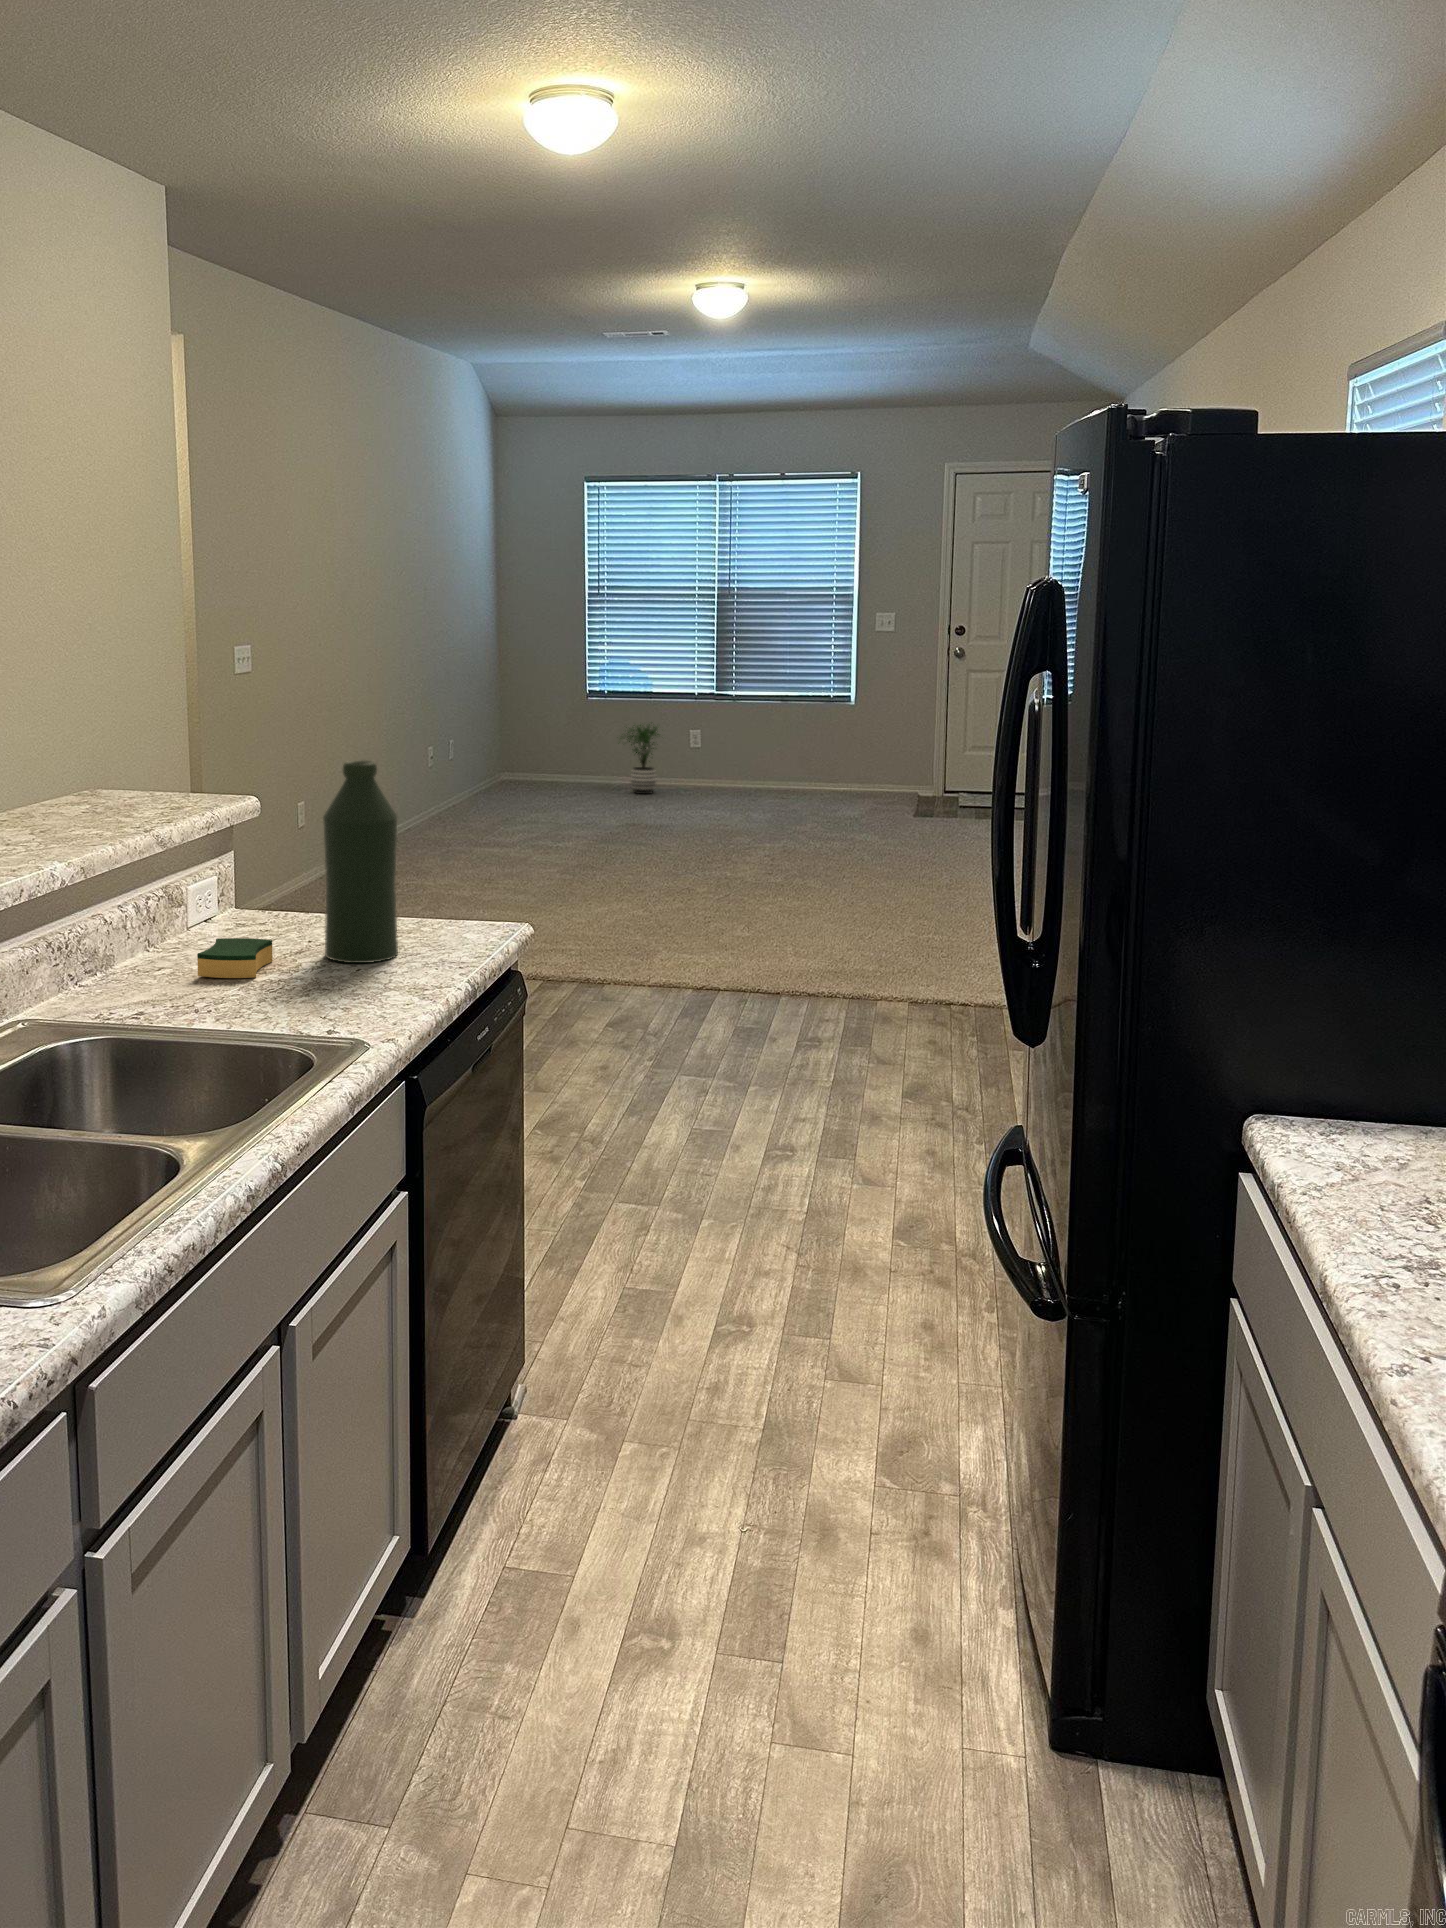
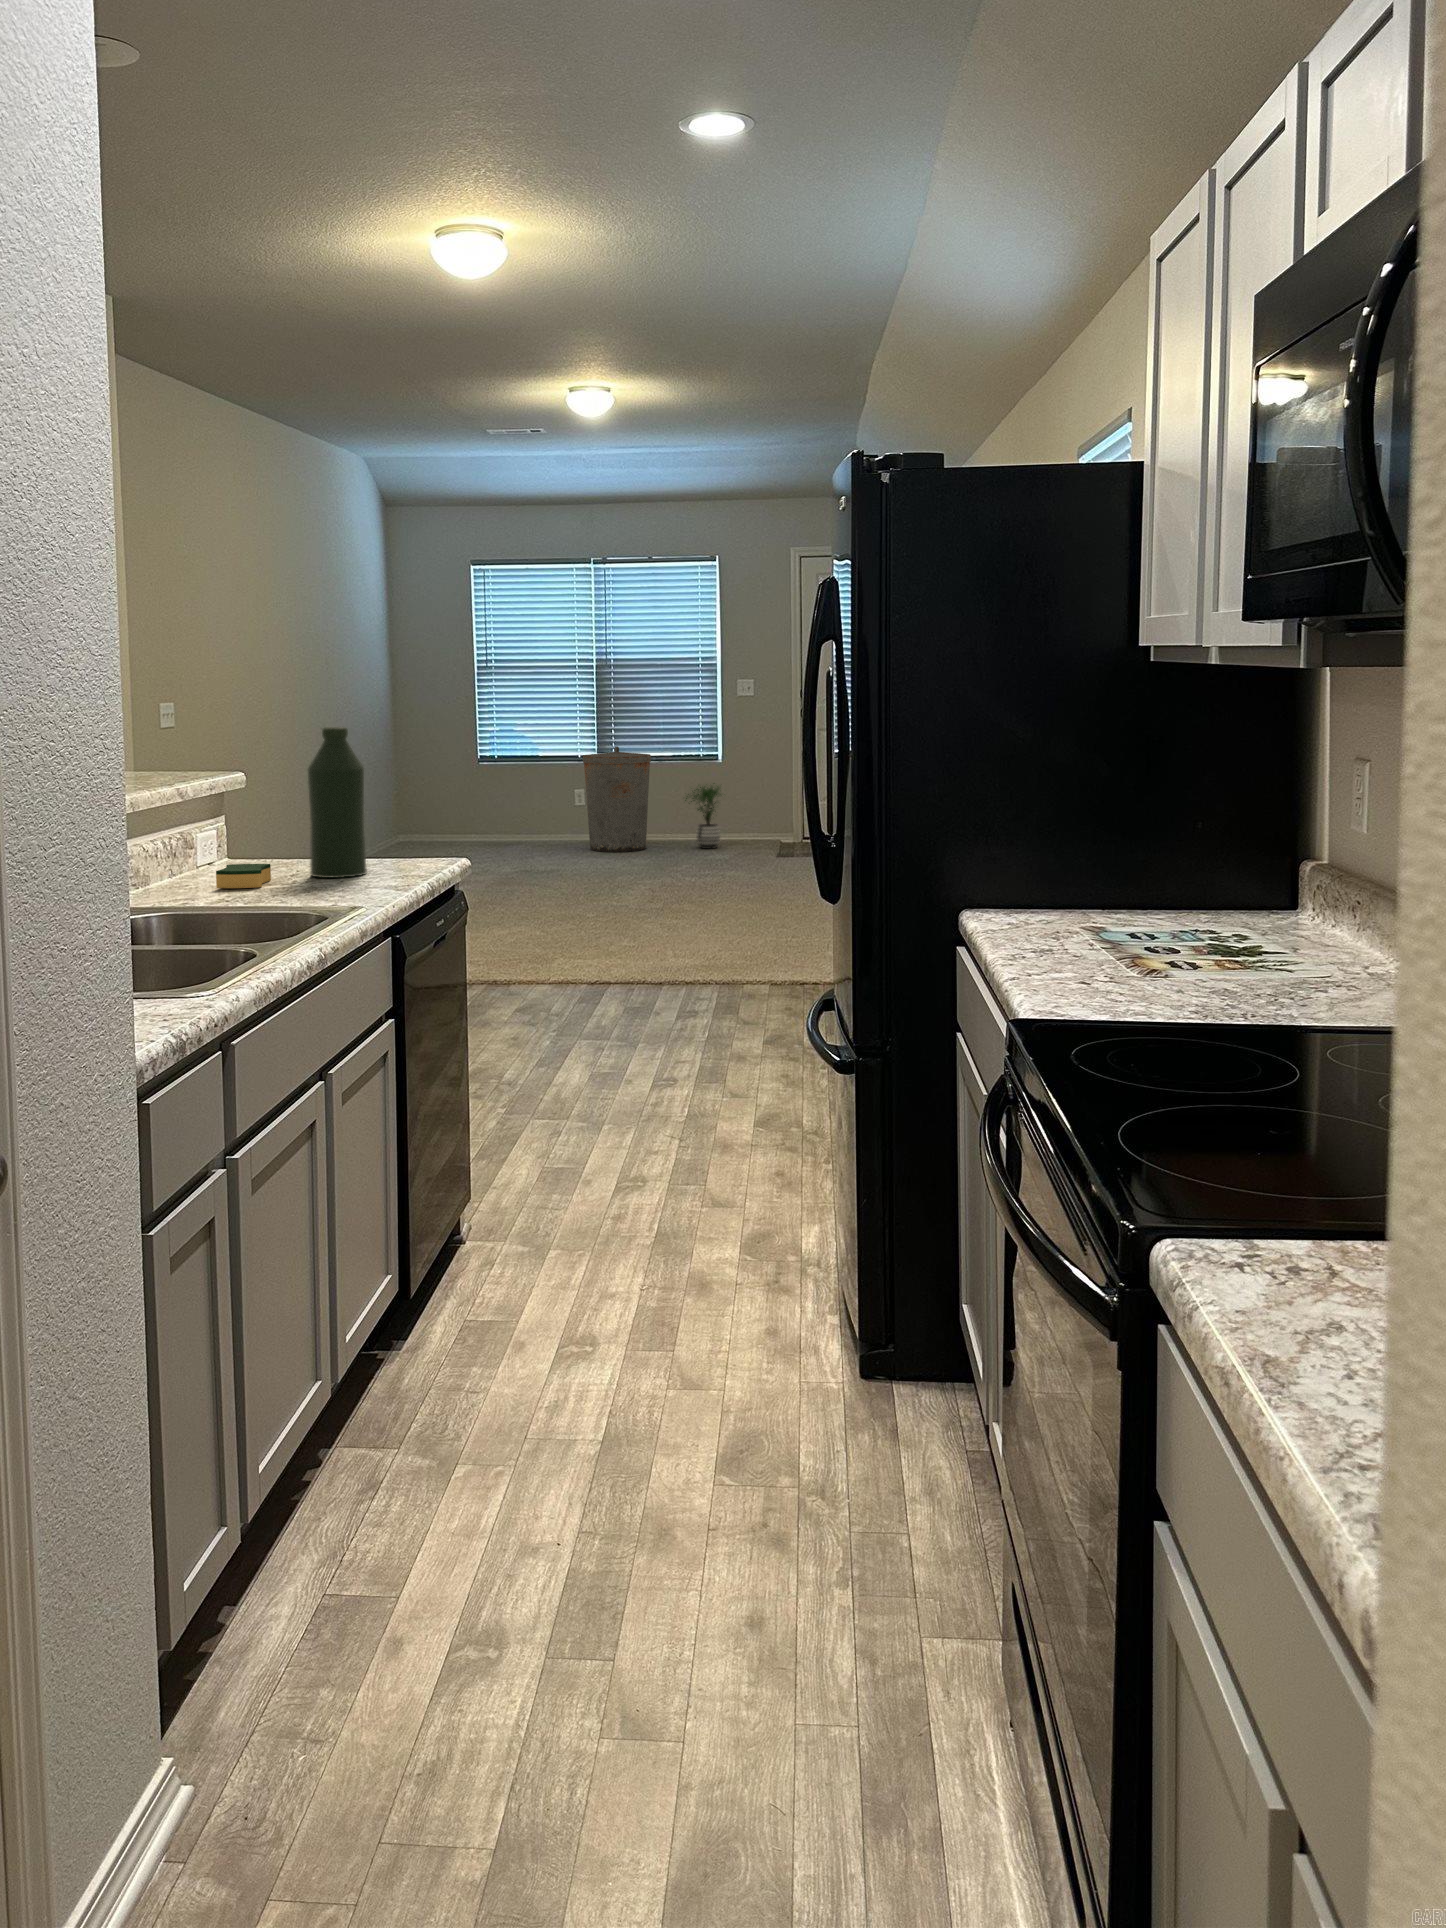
trash can: none [700,685,776,803] -> present [583,746,651,852]
potted plant: present [618,724,660,794] -> present [685,783,722,849]

